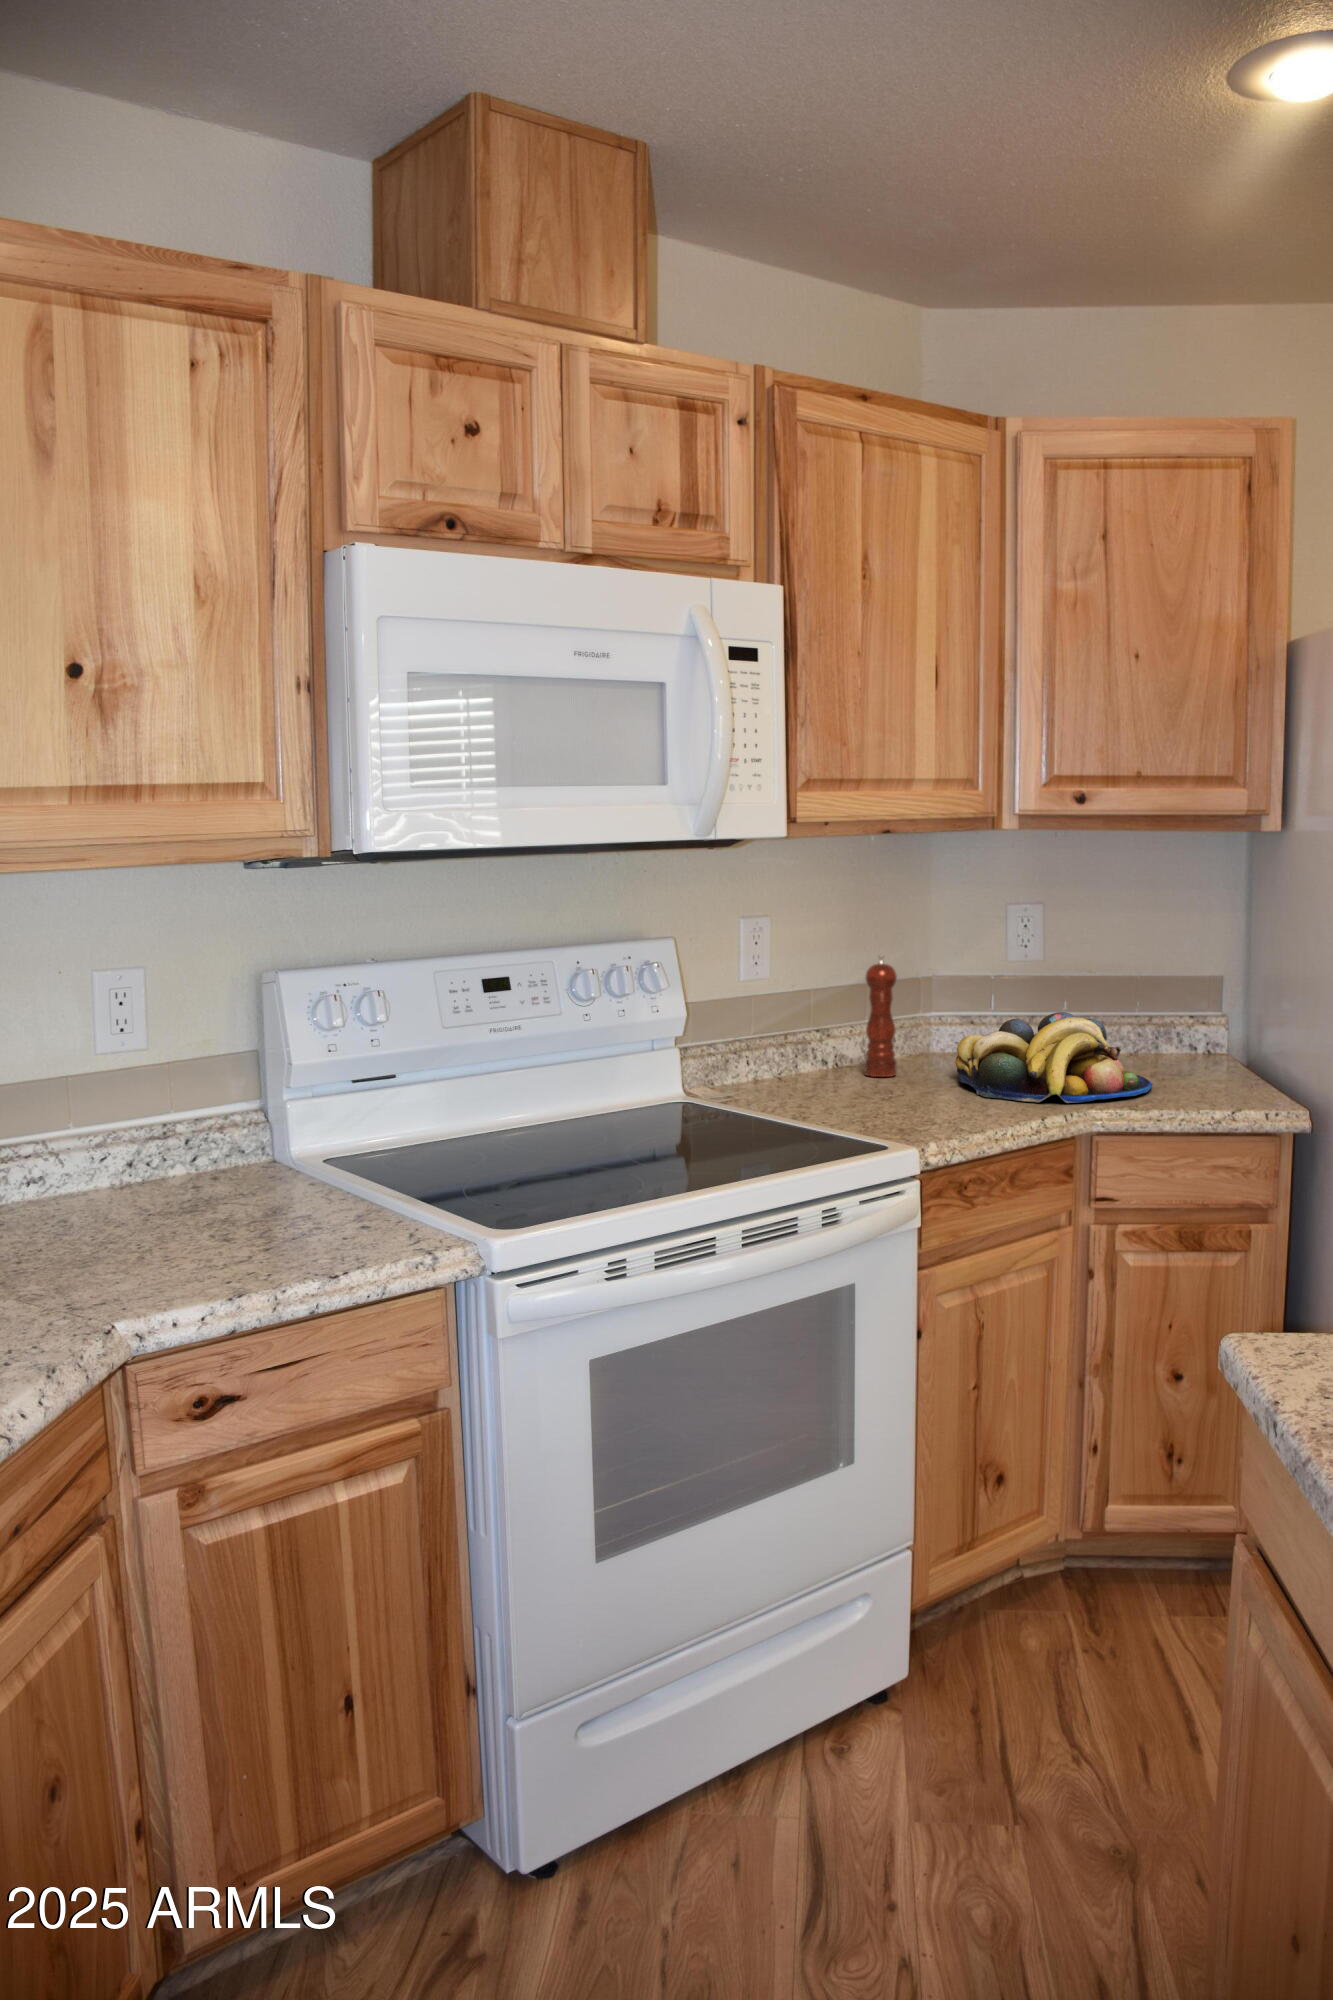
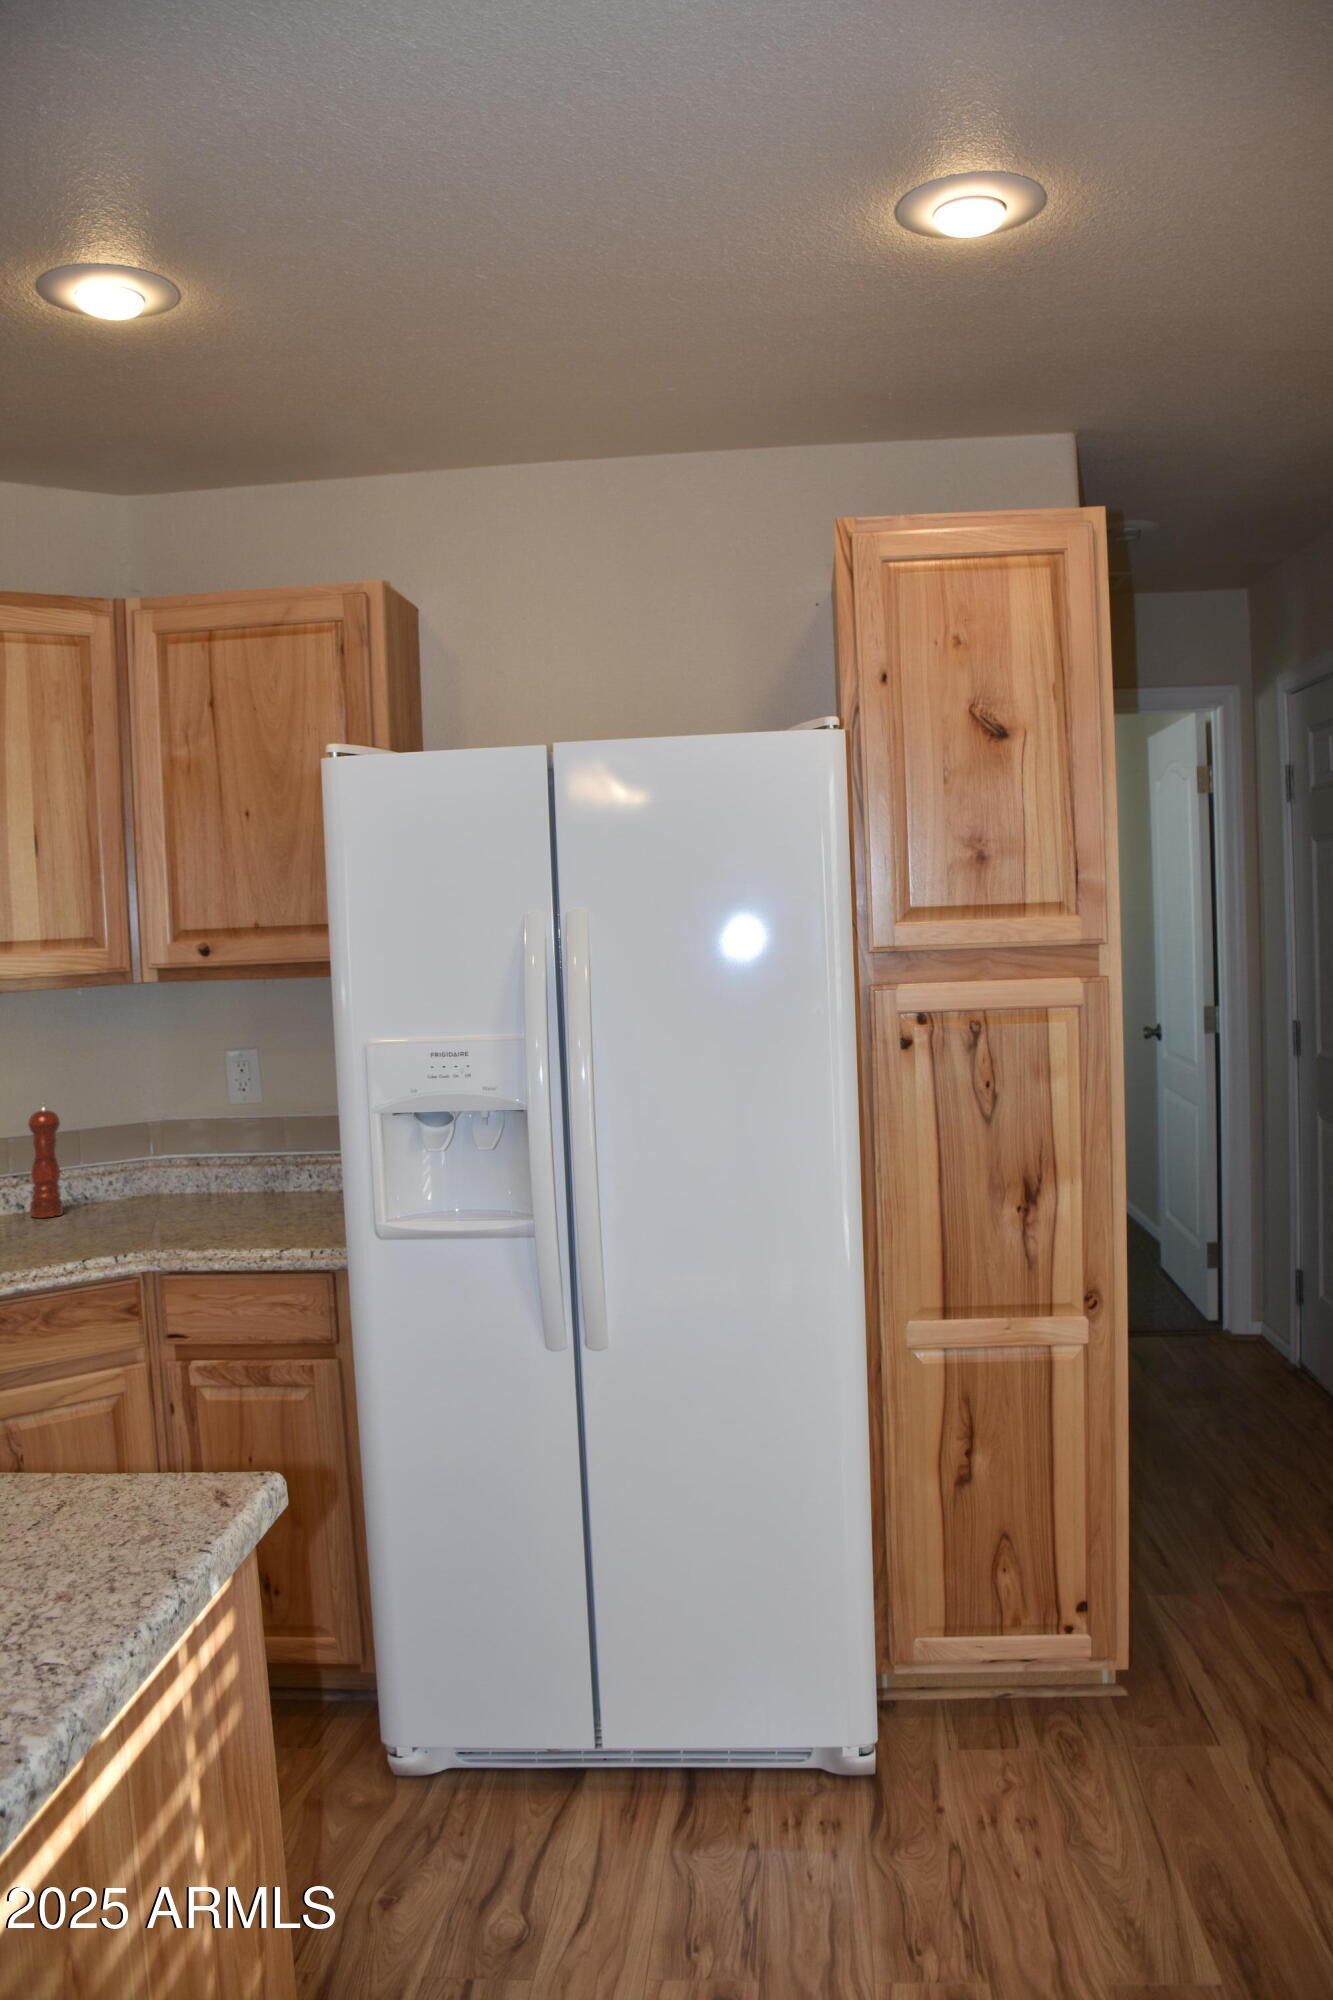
fruit bowl: present [955,1012,1153,1103] -> none [78,1155,269,1242]

